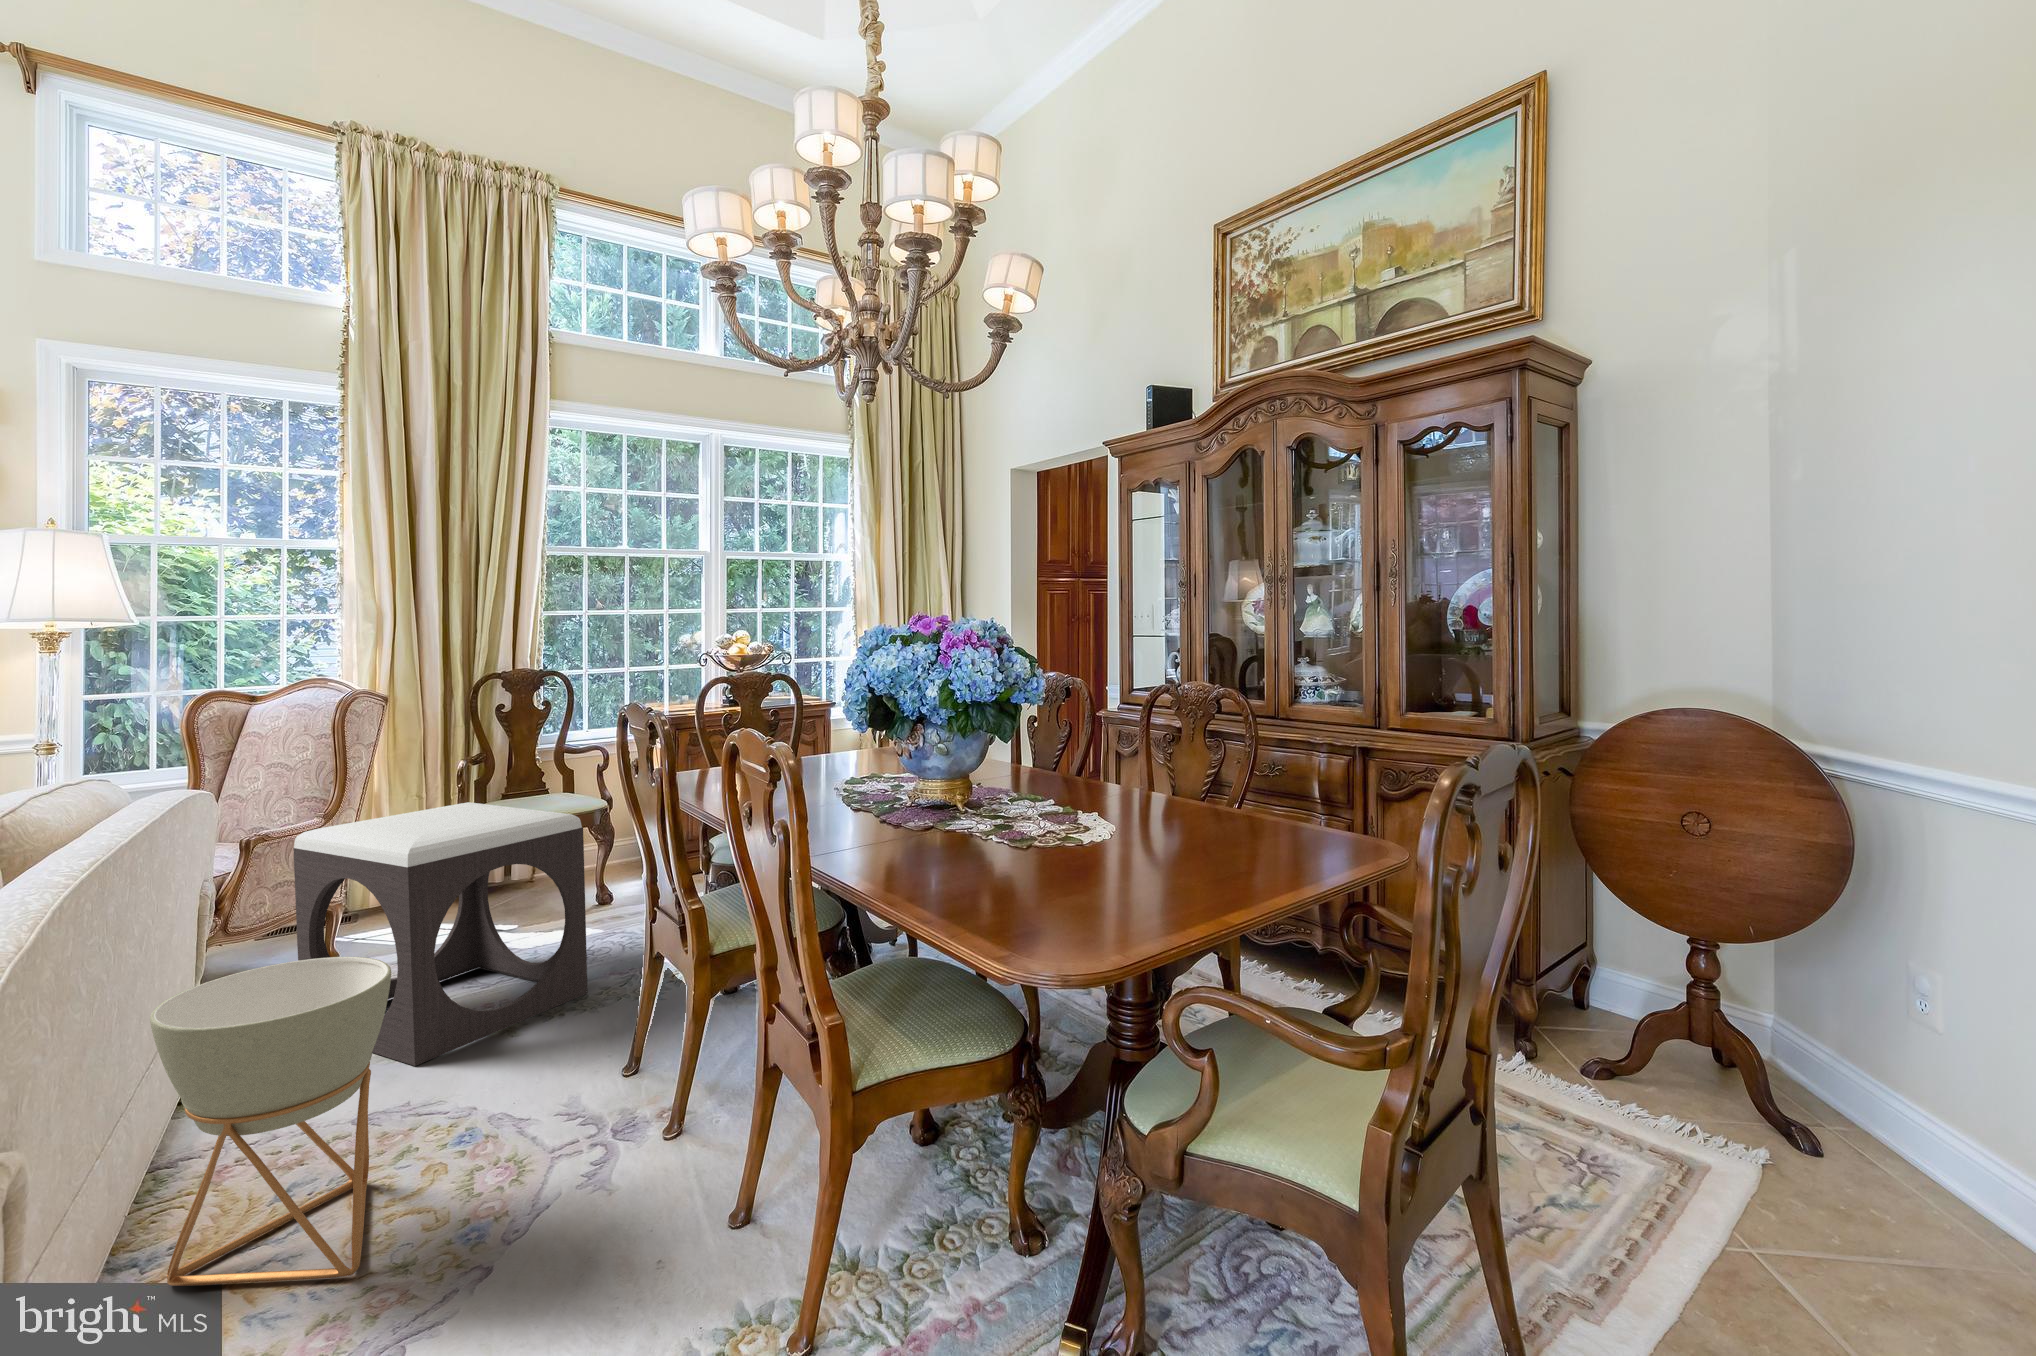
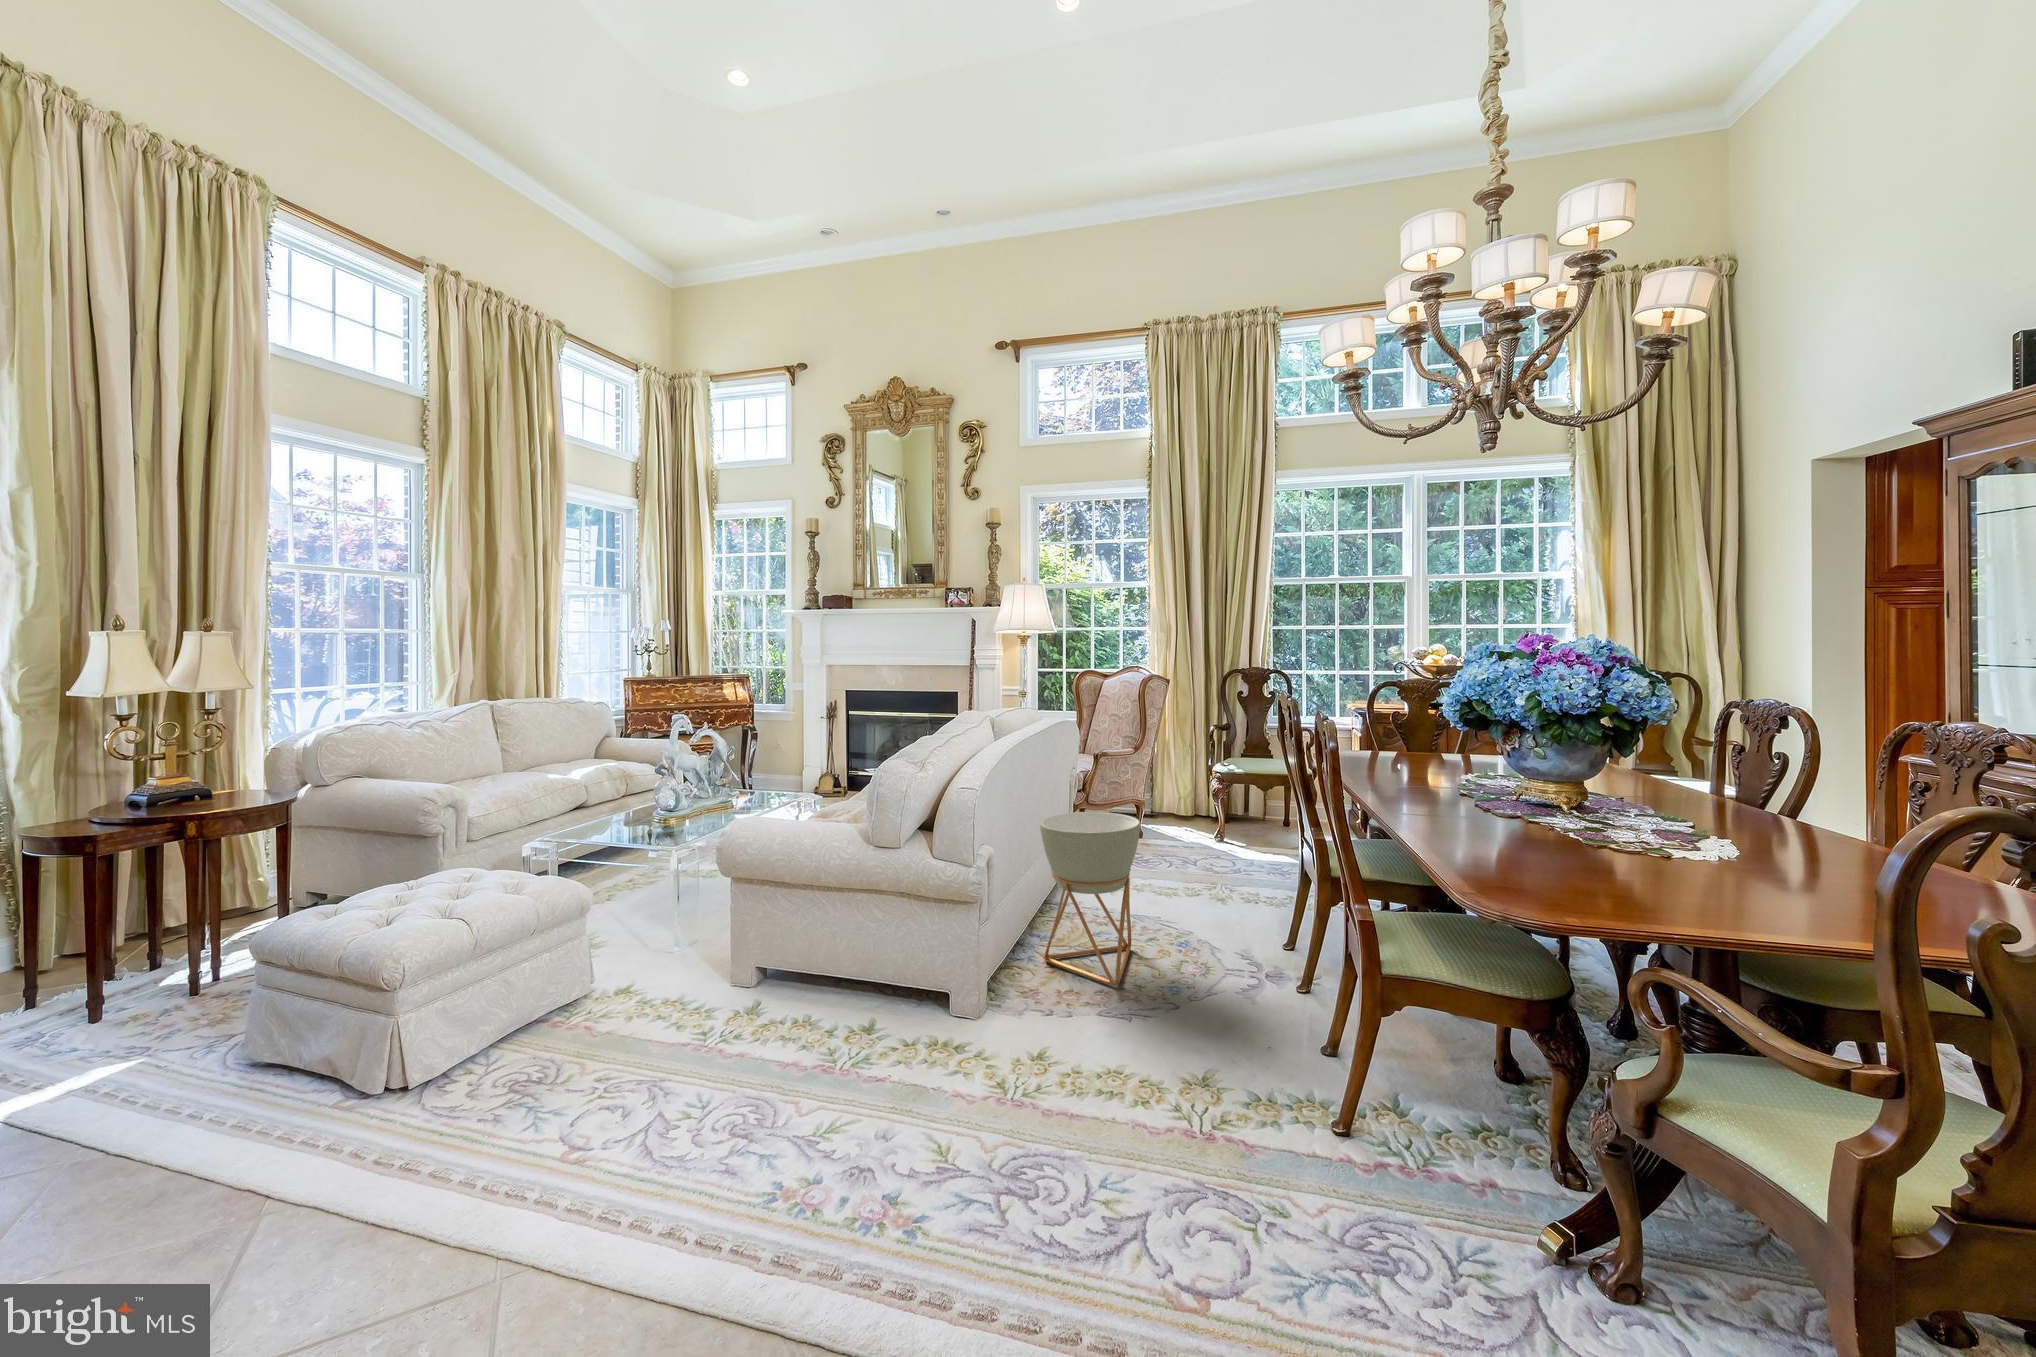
footstool: present [293,802,588,1066] -> none [1115,748,1275,902]

